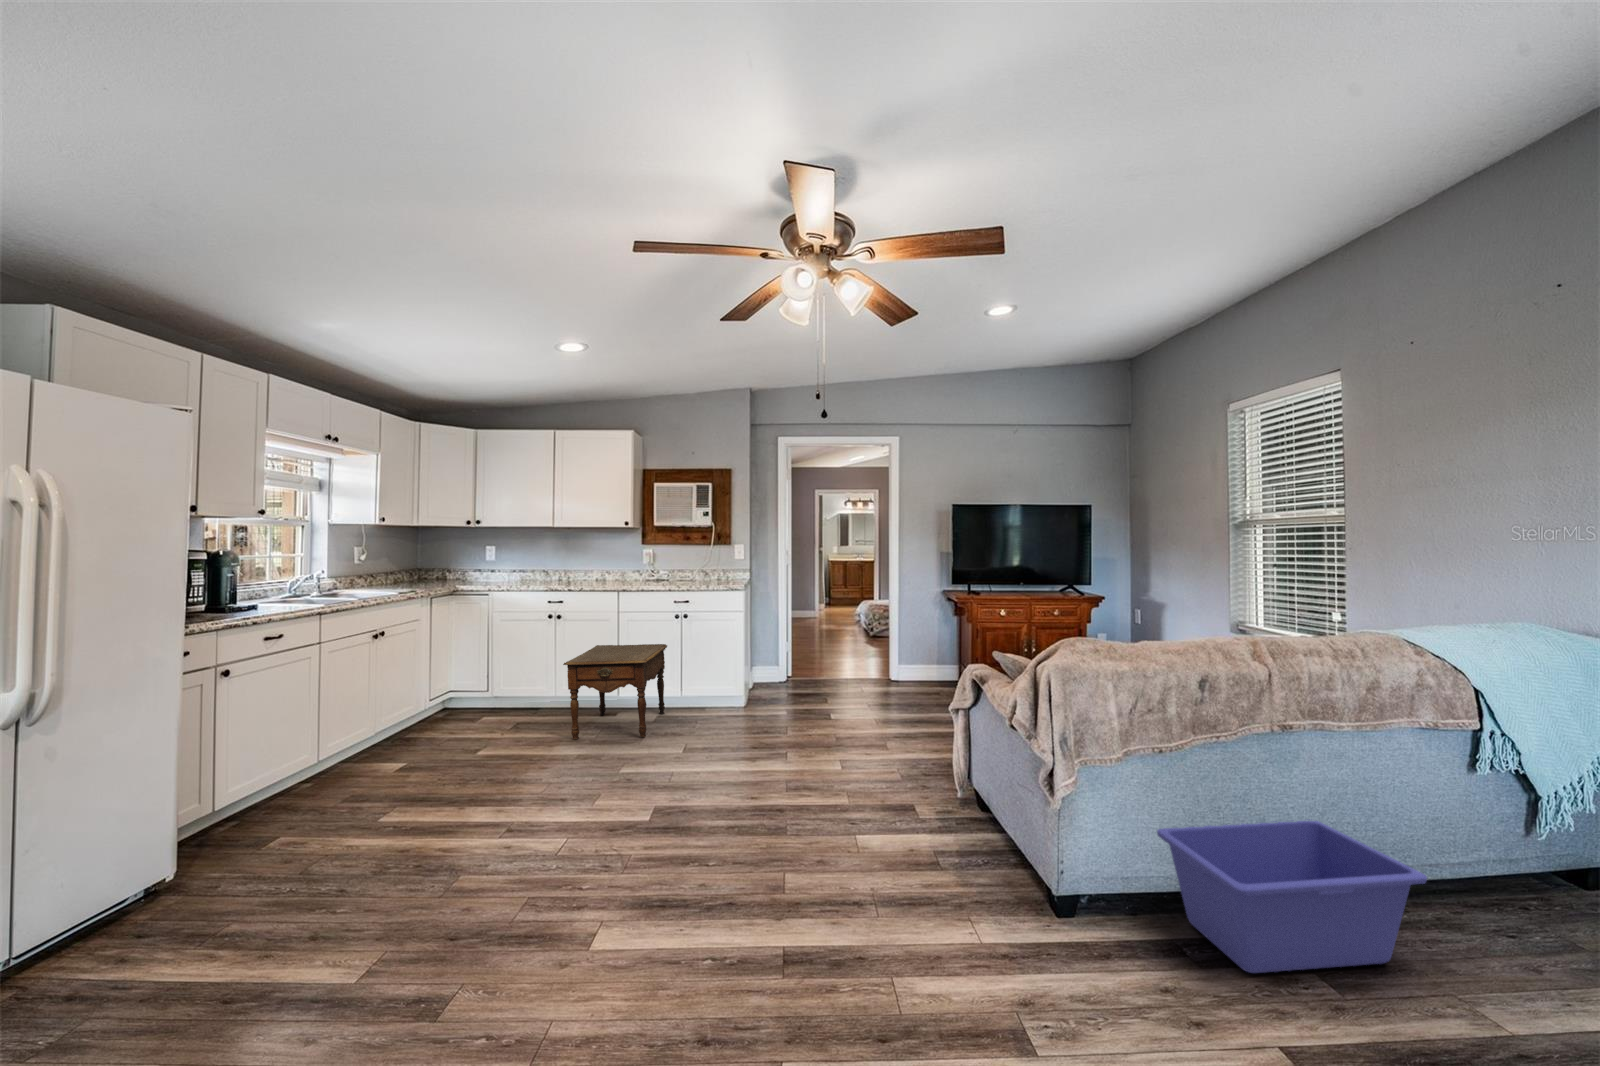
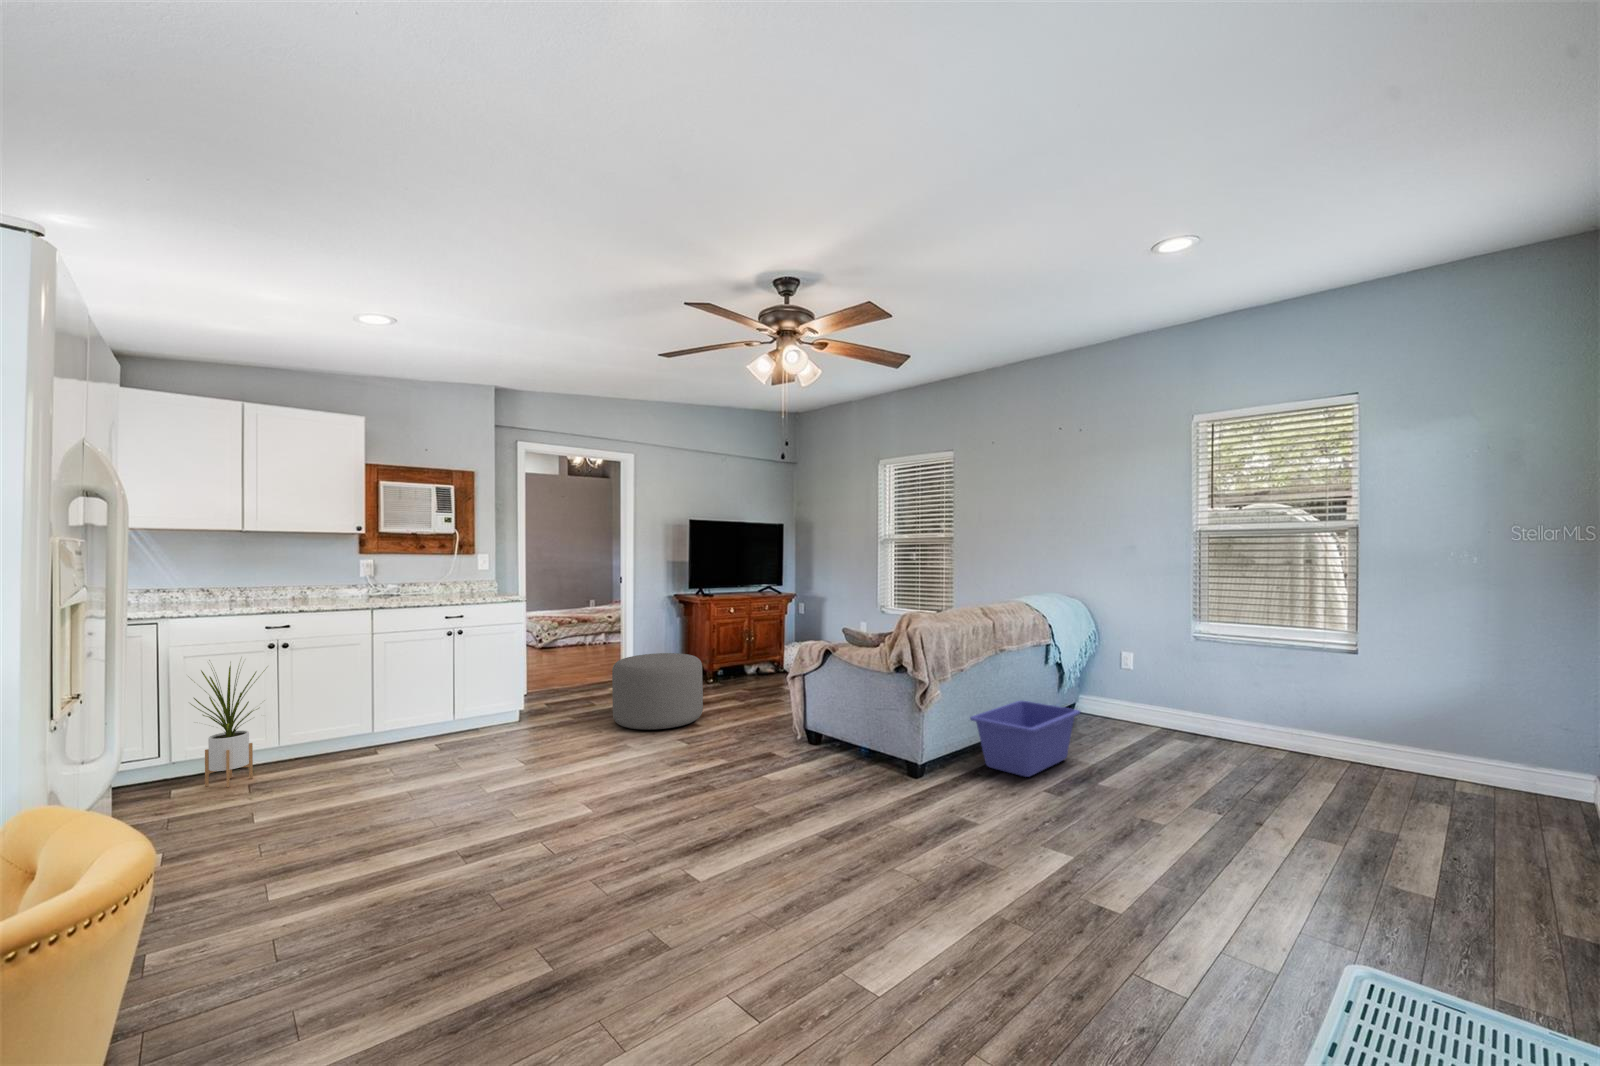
house plant: none [480,626,537,726] -> present [191,665,266,787]
side table: present [563,644,667,739] -> none [344,663,464,778]
ottoman: none [802,656,901,742] -> present [612,653,703,730]

